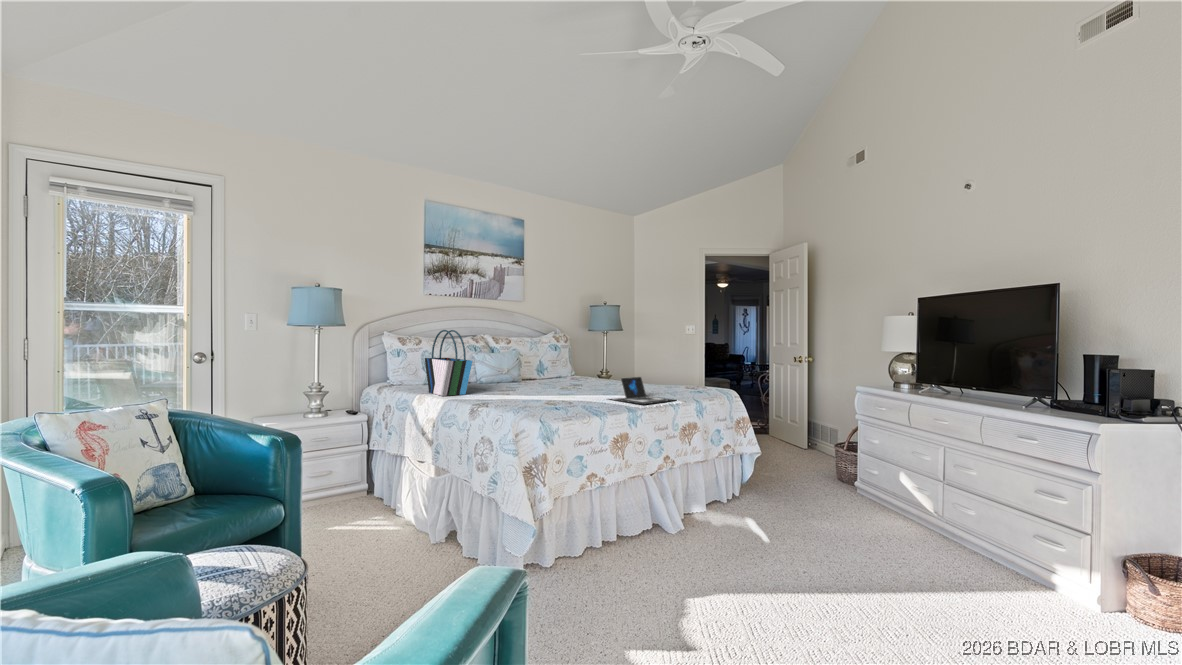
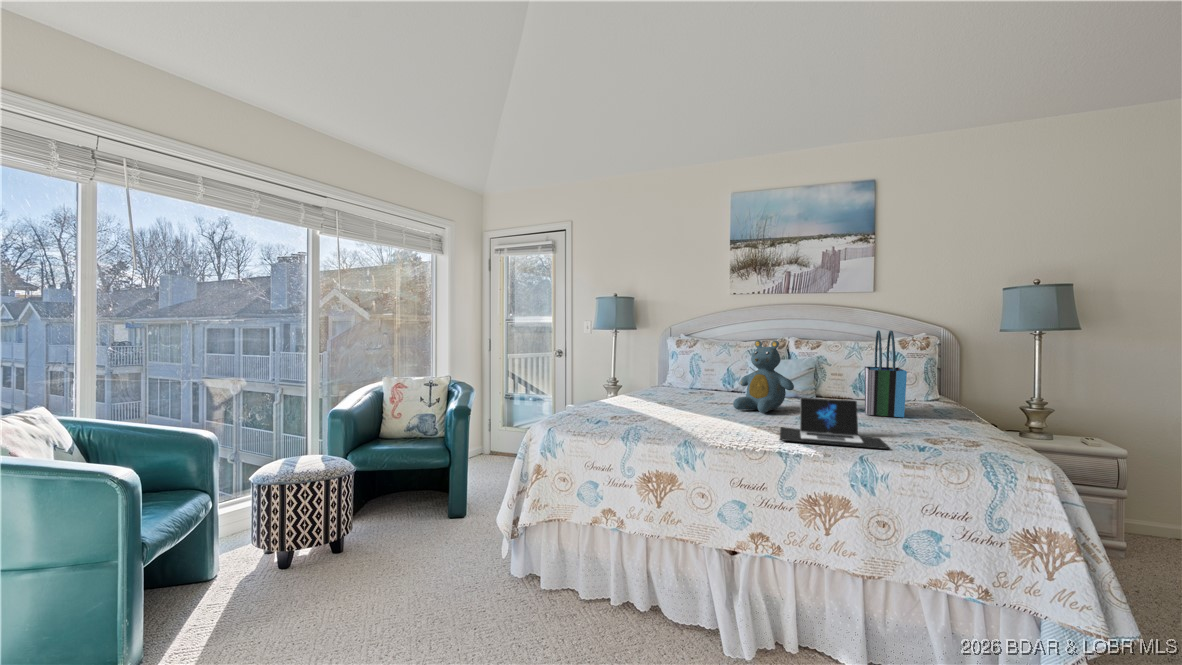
tote bag: present [425,330,472,396] -> present [865,330,907,417]
teddy bear: none [529,340,571,393] -> present [733,340,794,413]

